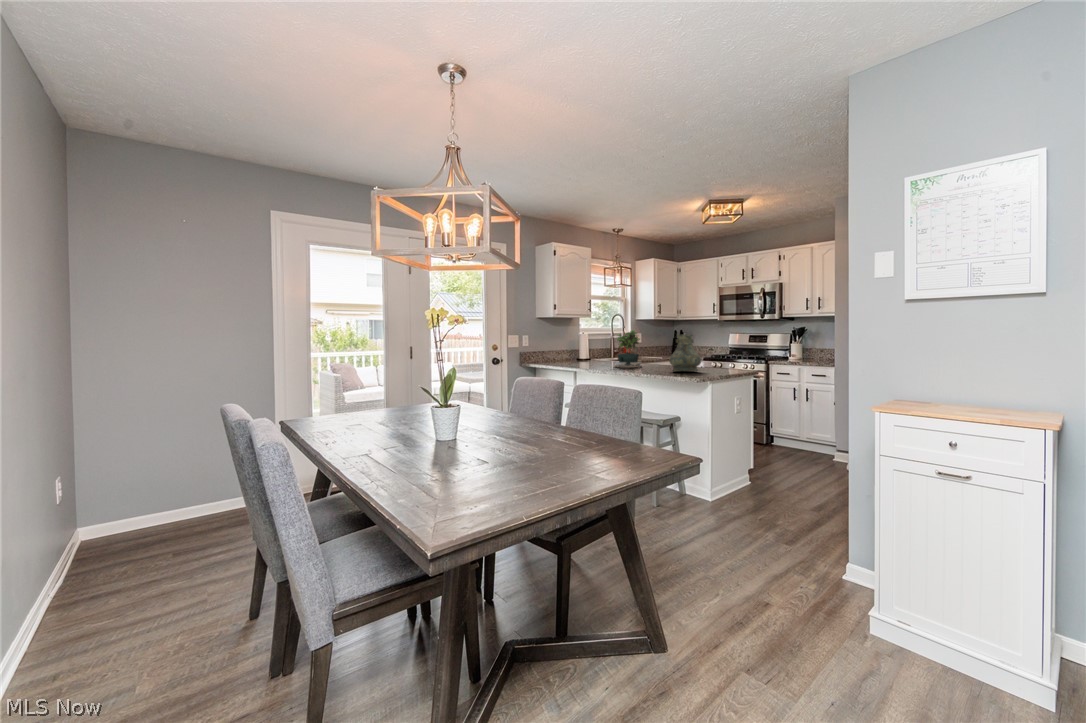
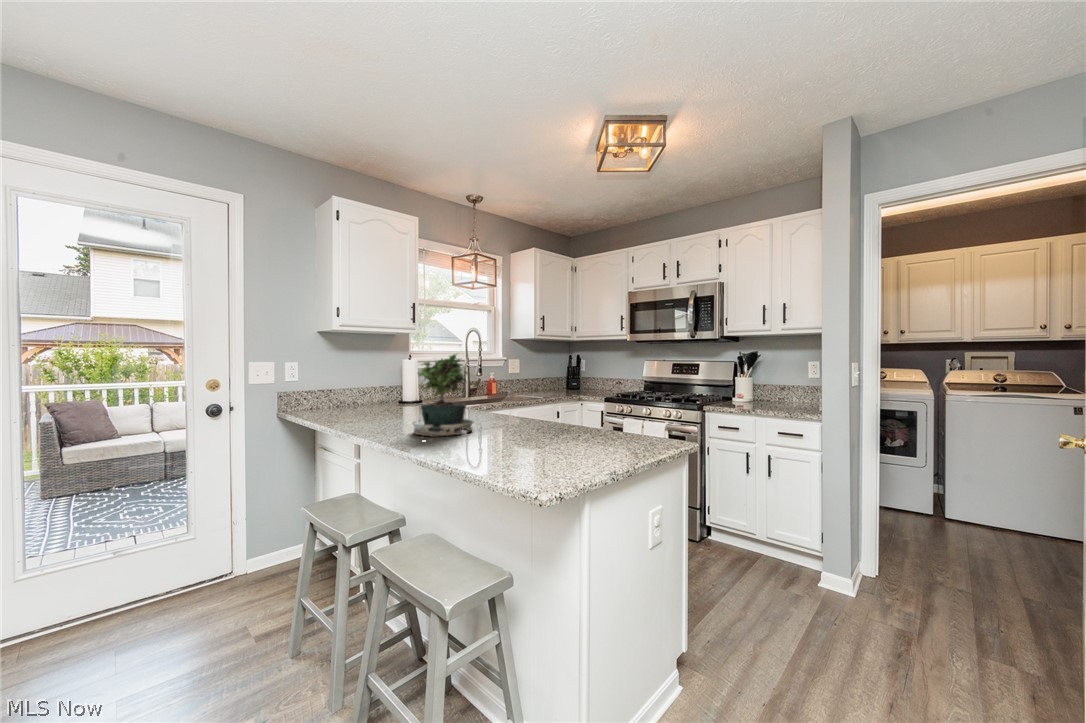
vase: present [670,334,701,371] -> none [503,366,582,466]

